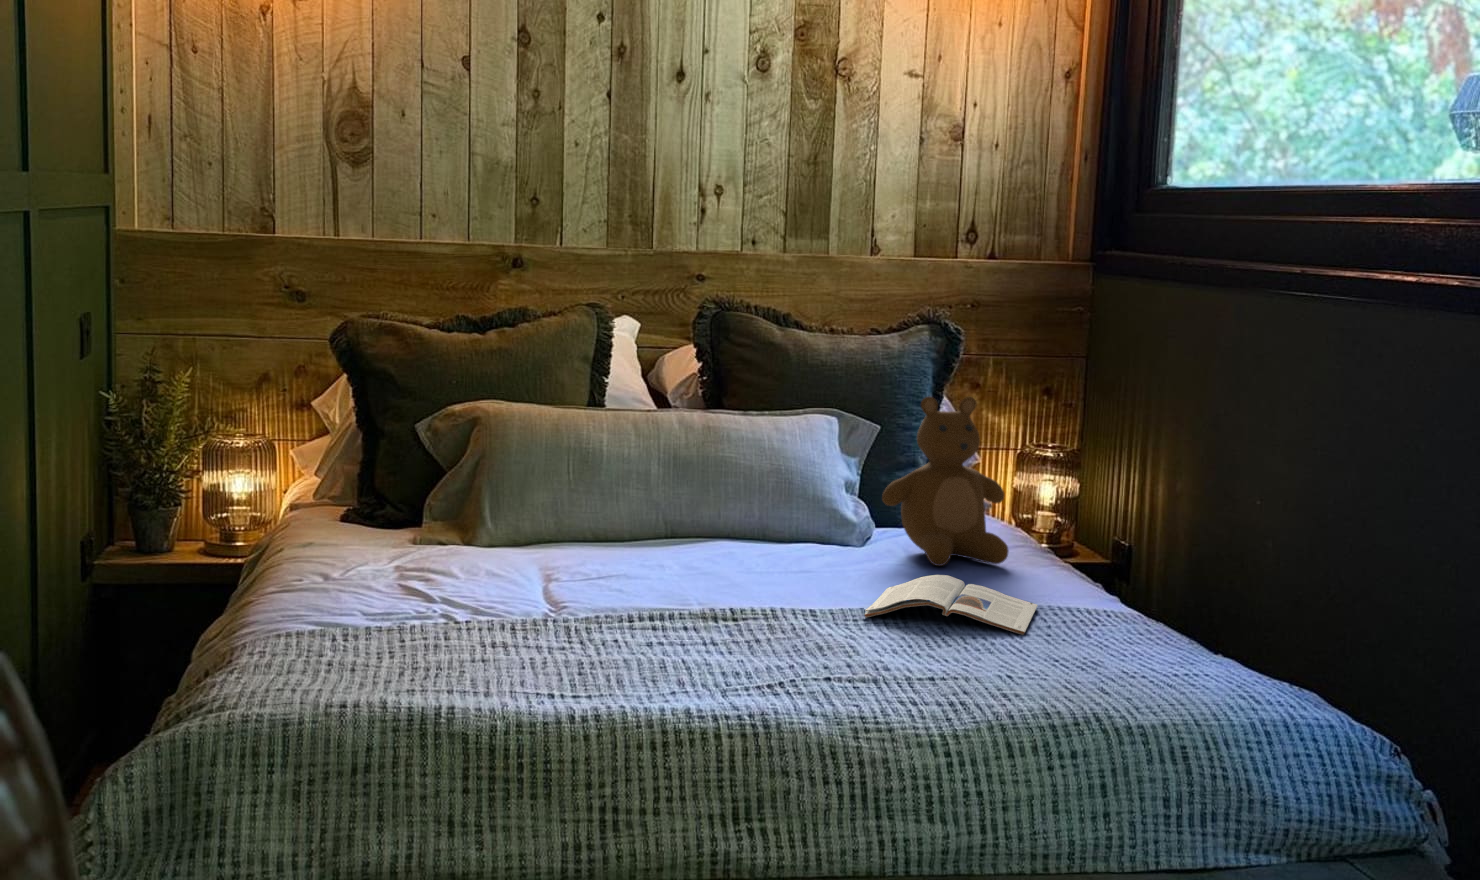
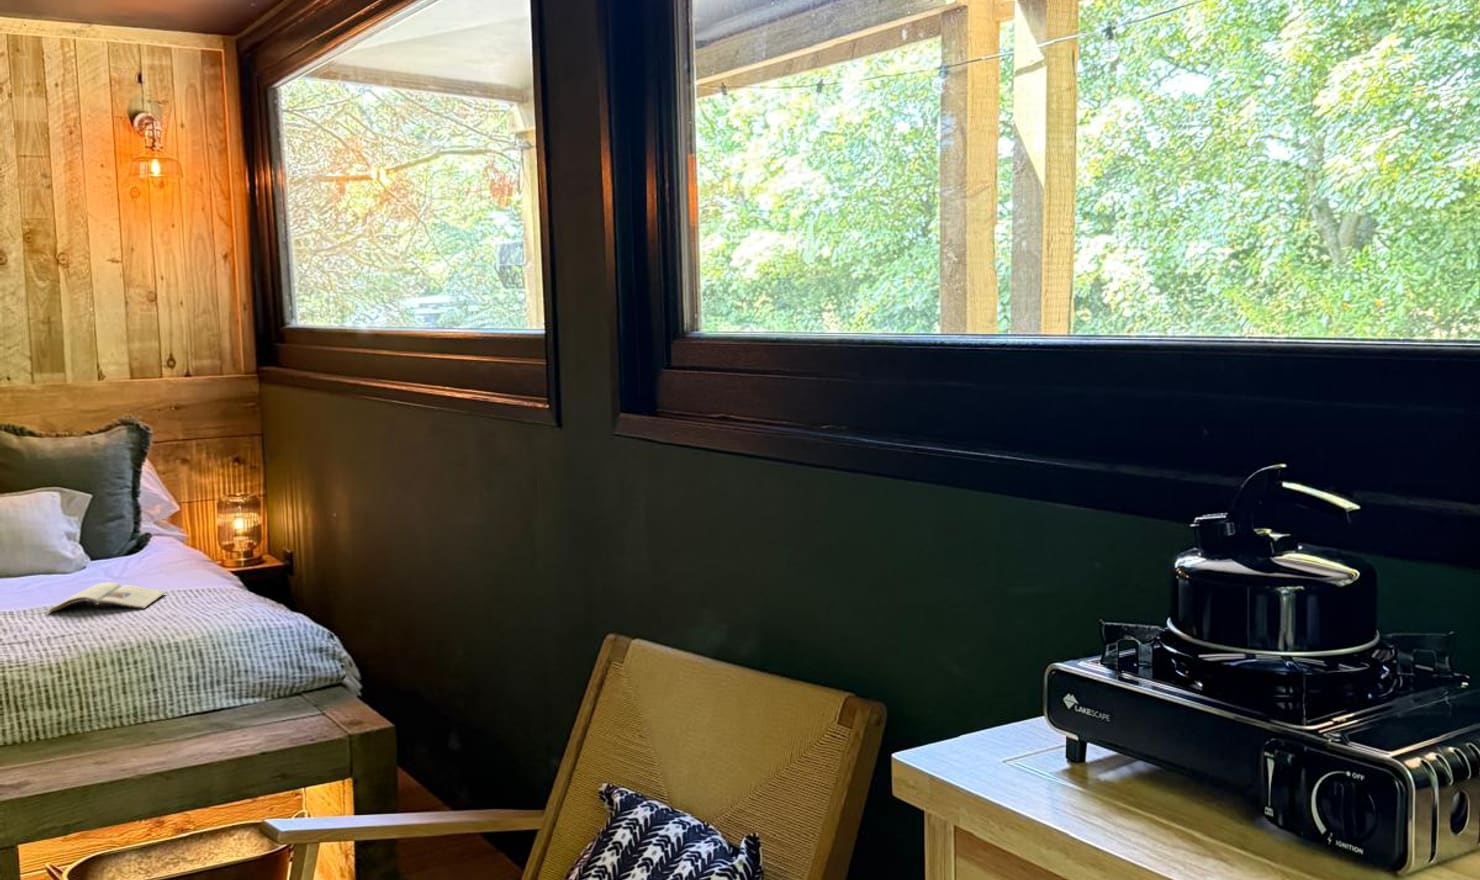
teddy bear: present [882,397,1008,566] -> none [84,473,171,578]

